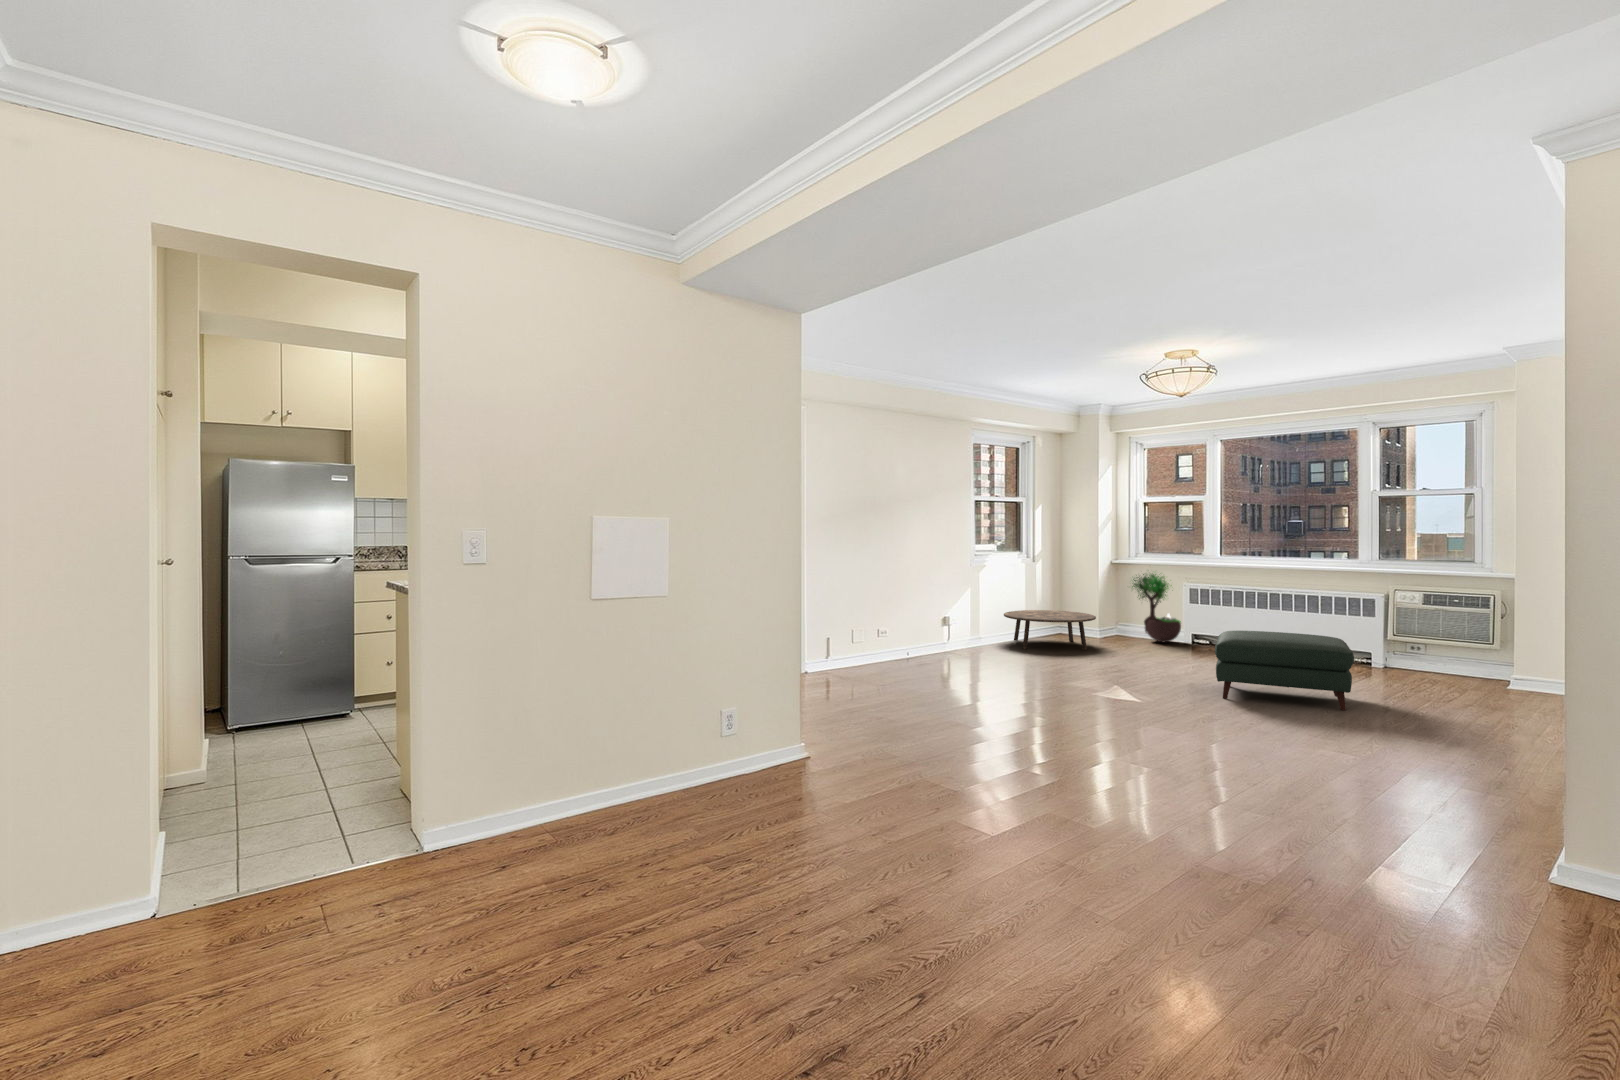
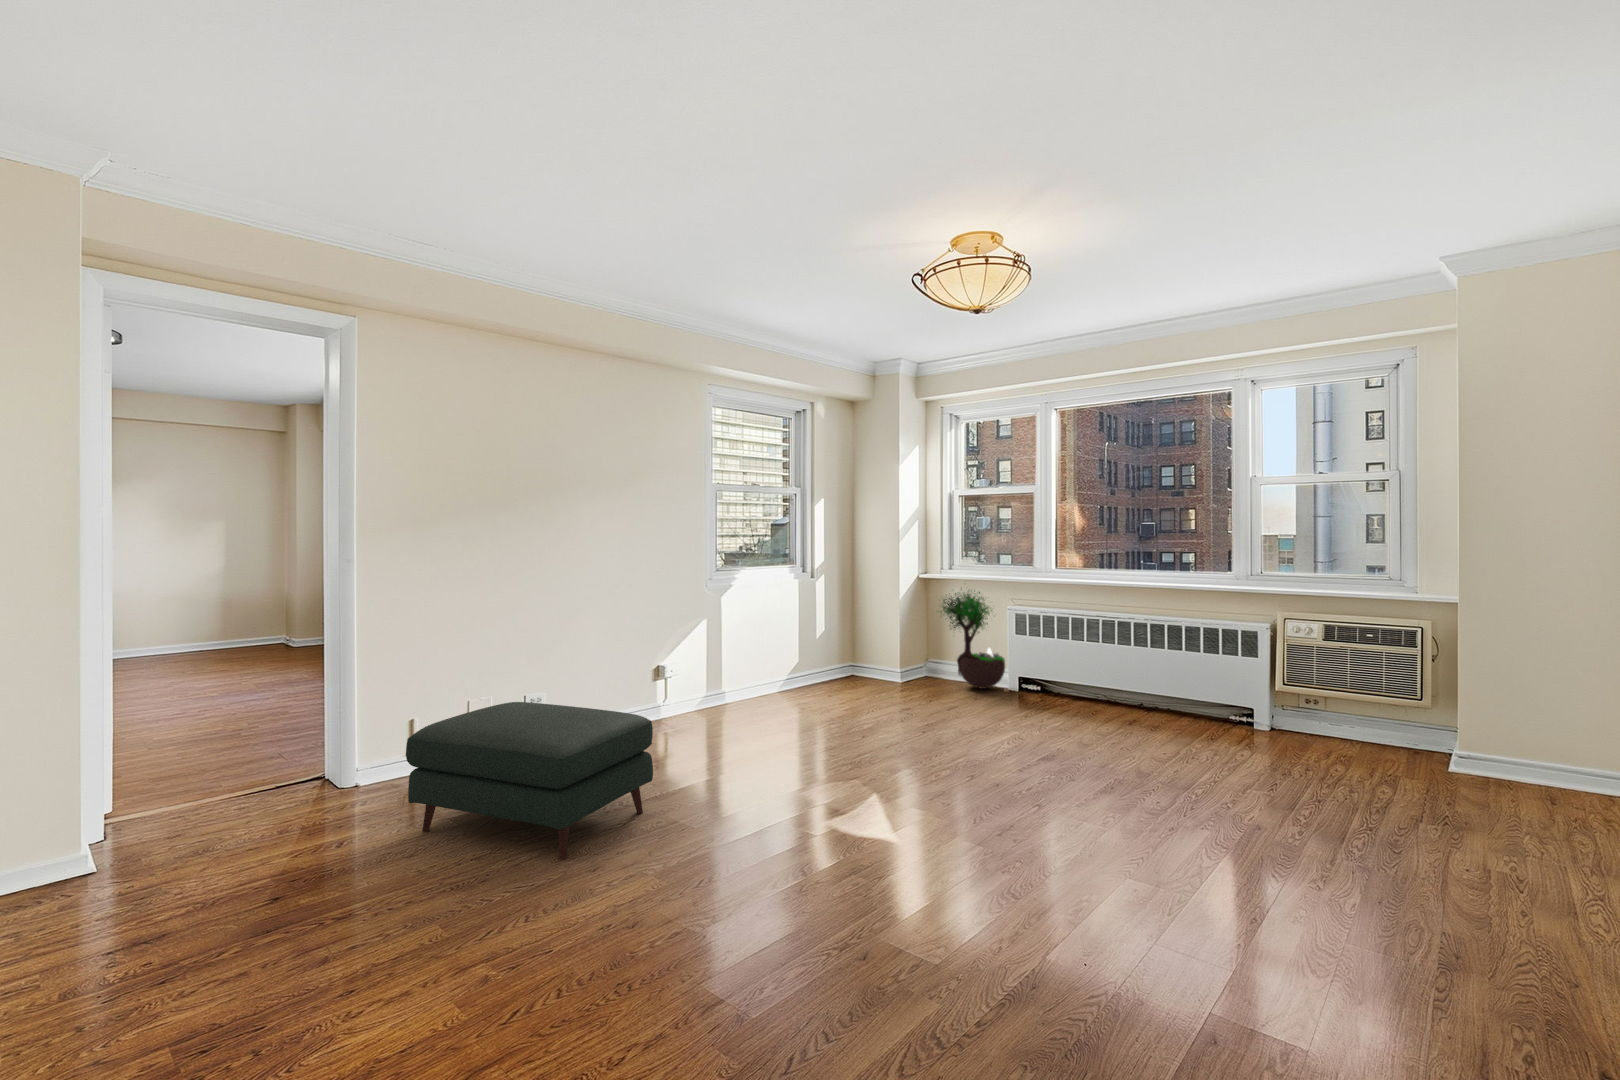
coffee table: present [1004,610,1096,650] -> none [759,647,887,710]
ottoman: present [1215,631,1354,710] -> present [406,702,653,859]

